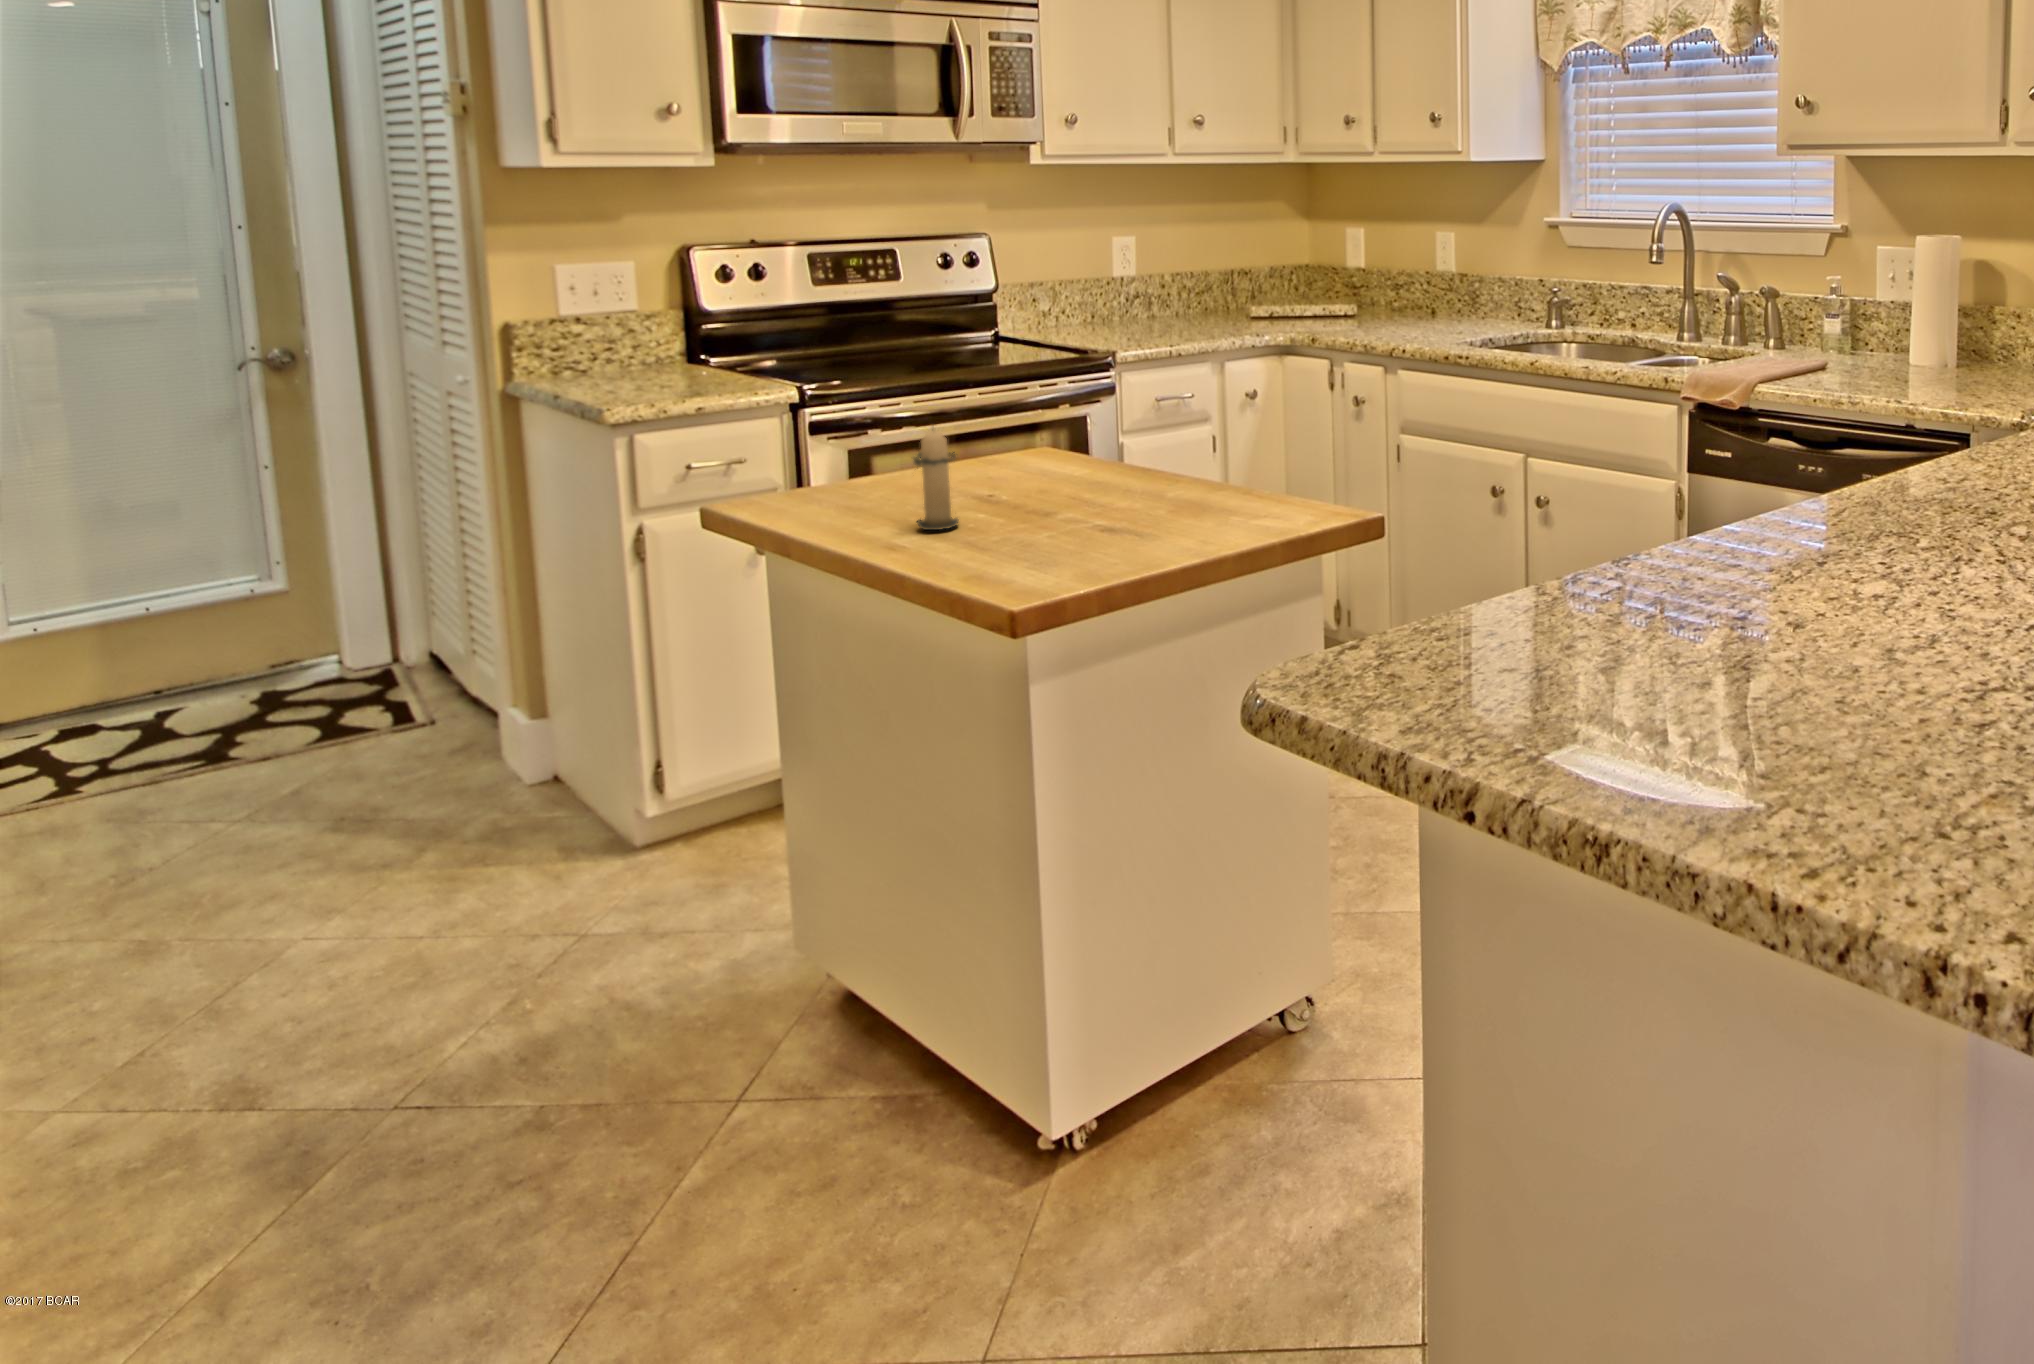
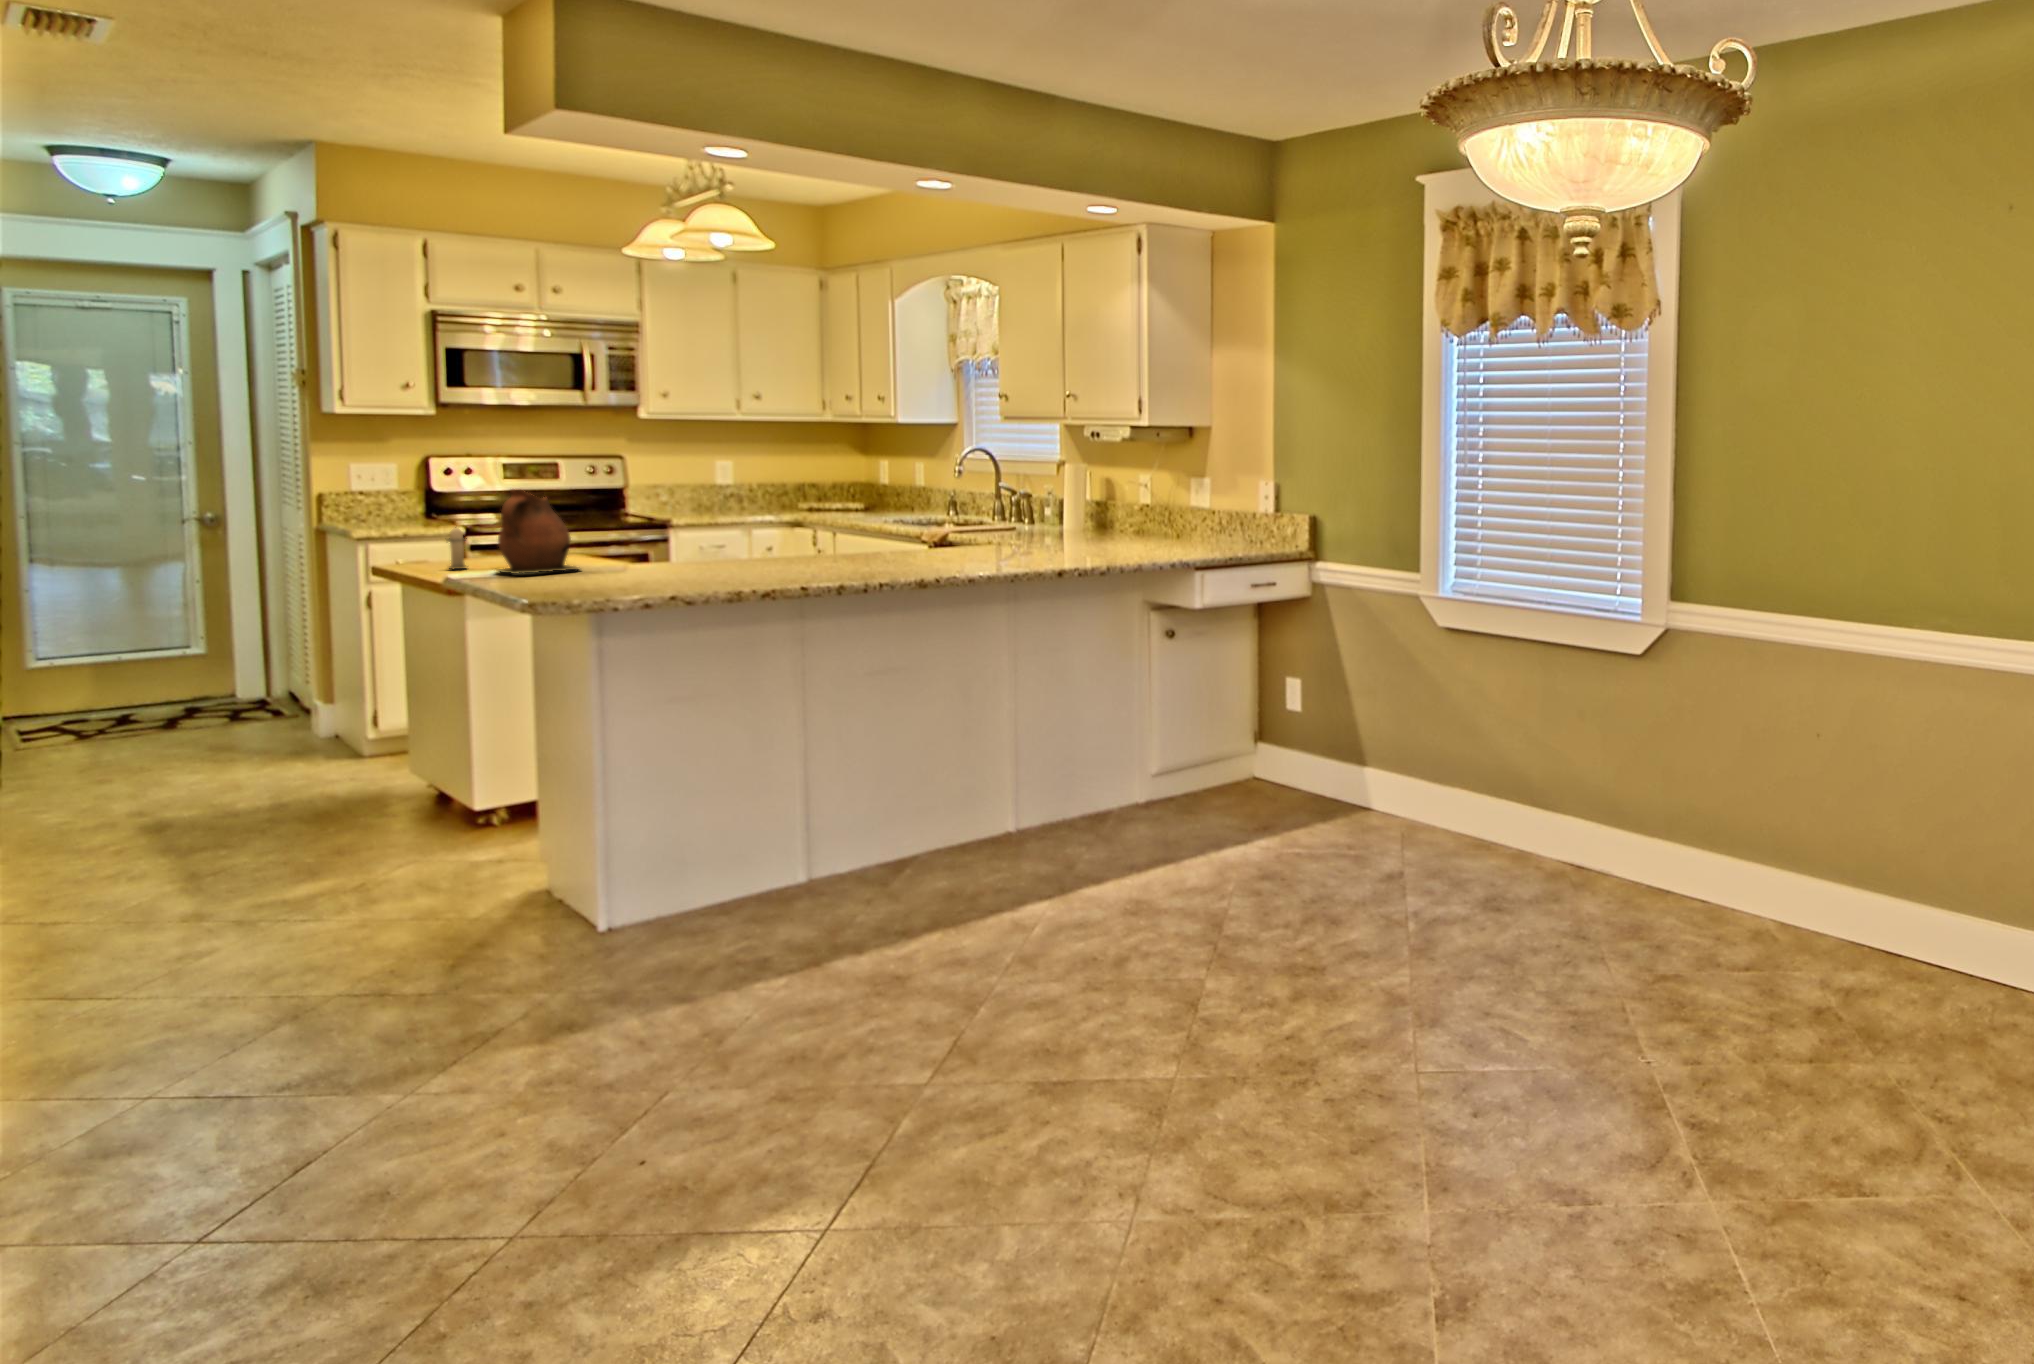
ceramic pitcher: none [1037,340,1234,553] -> present [498,489,579,574]

